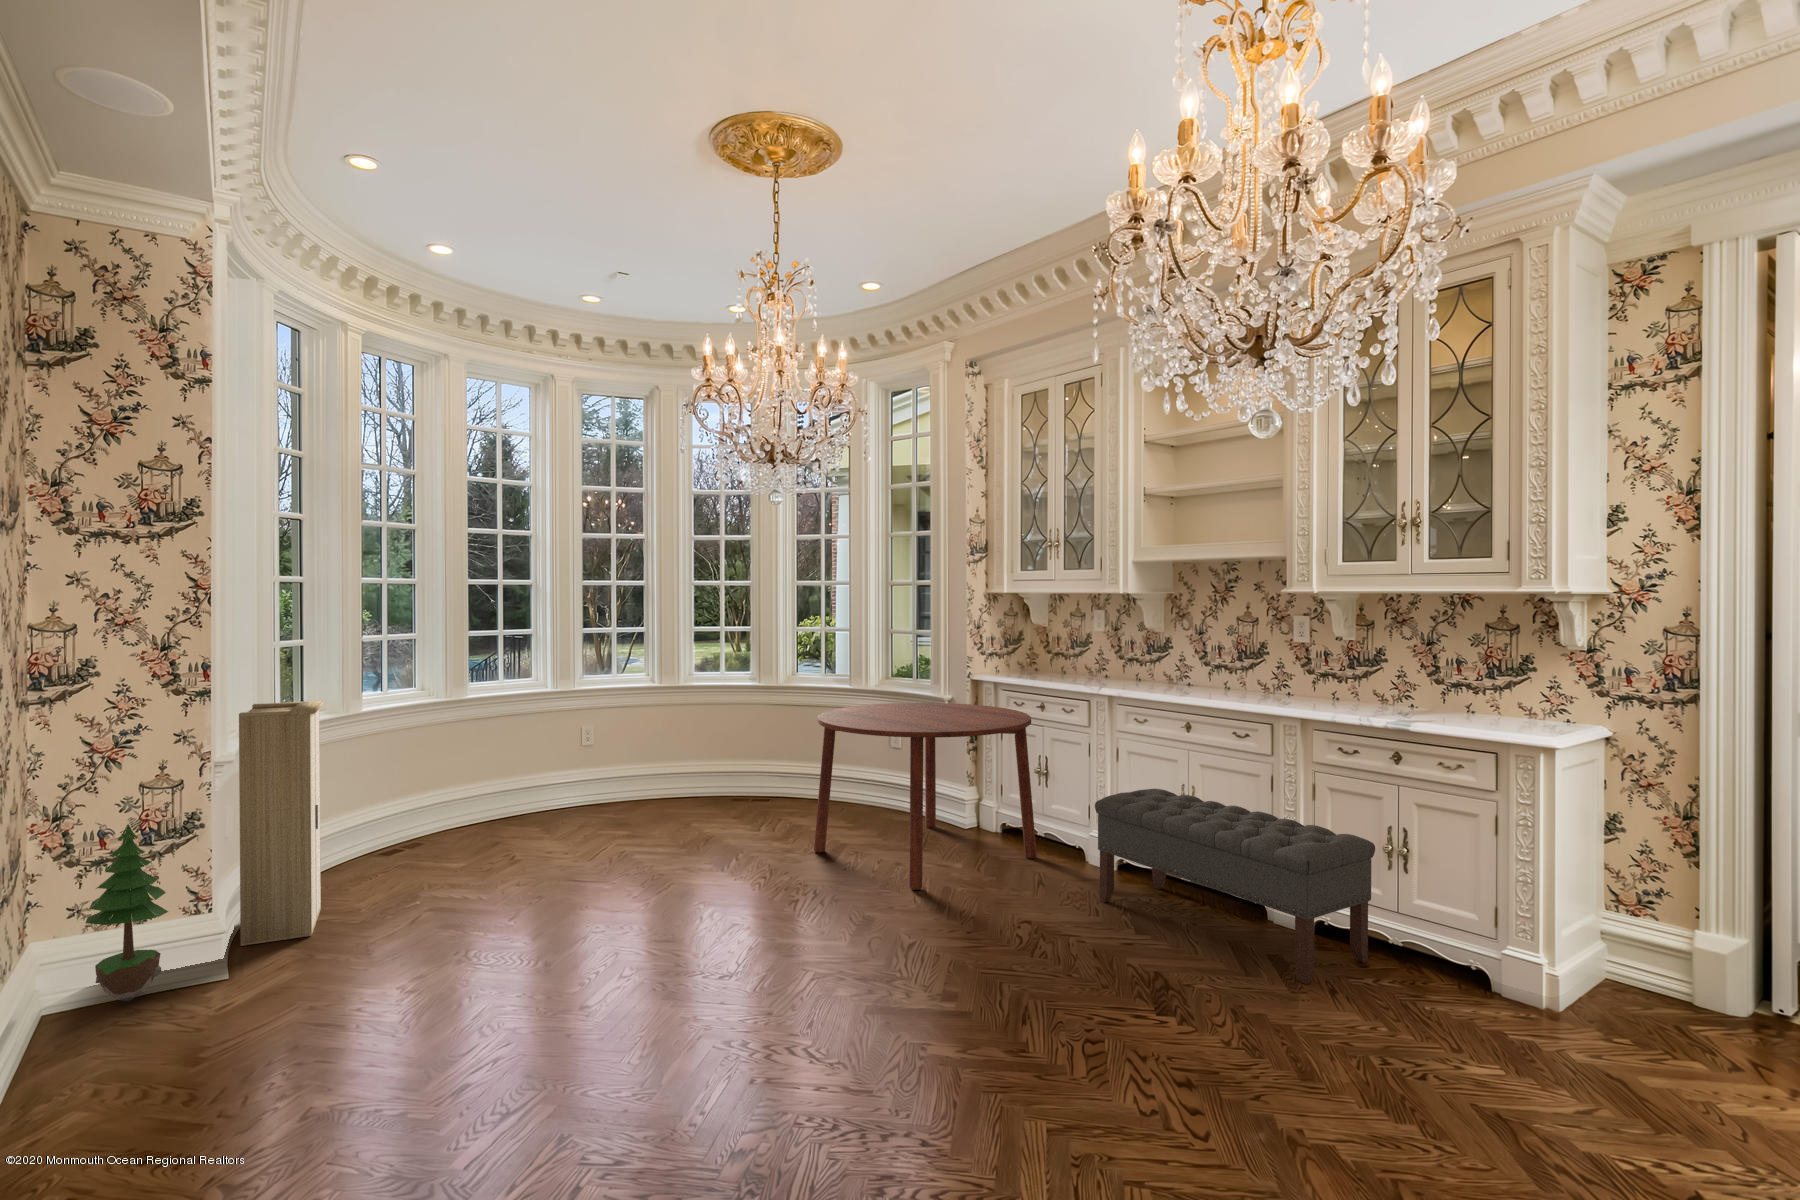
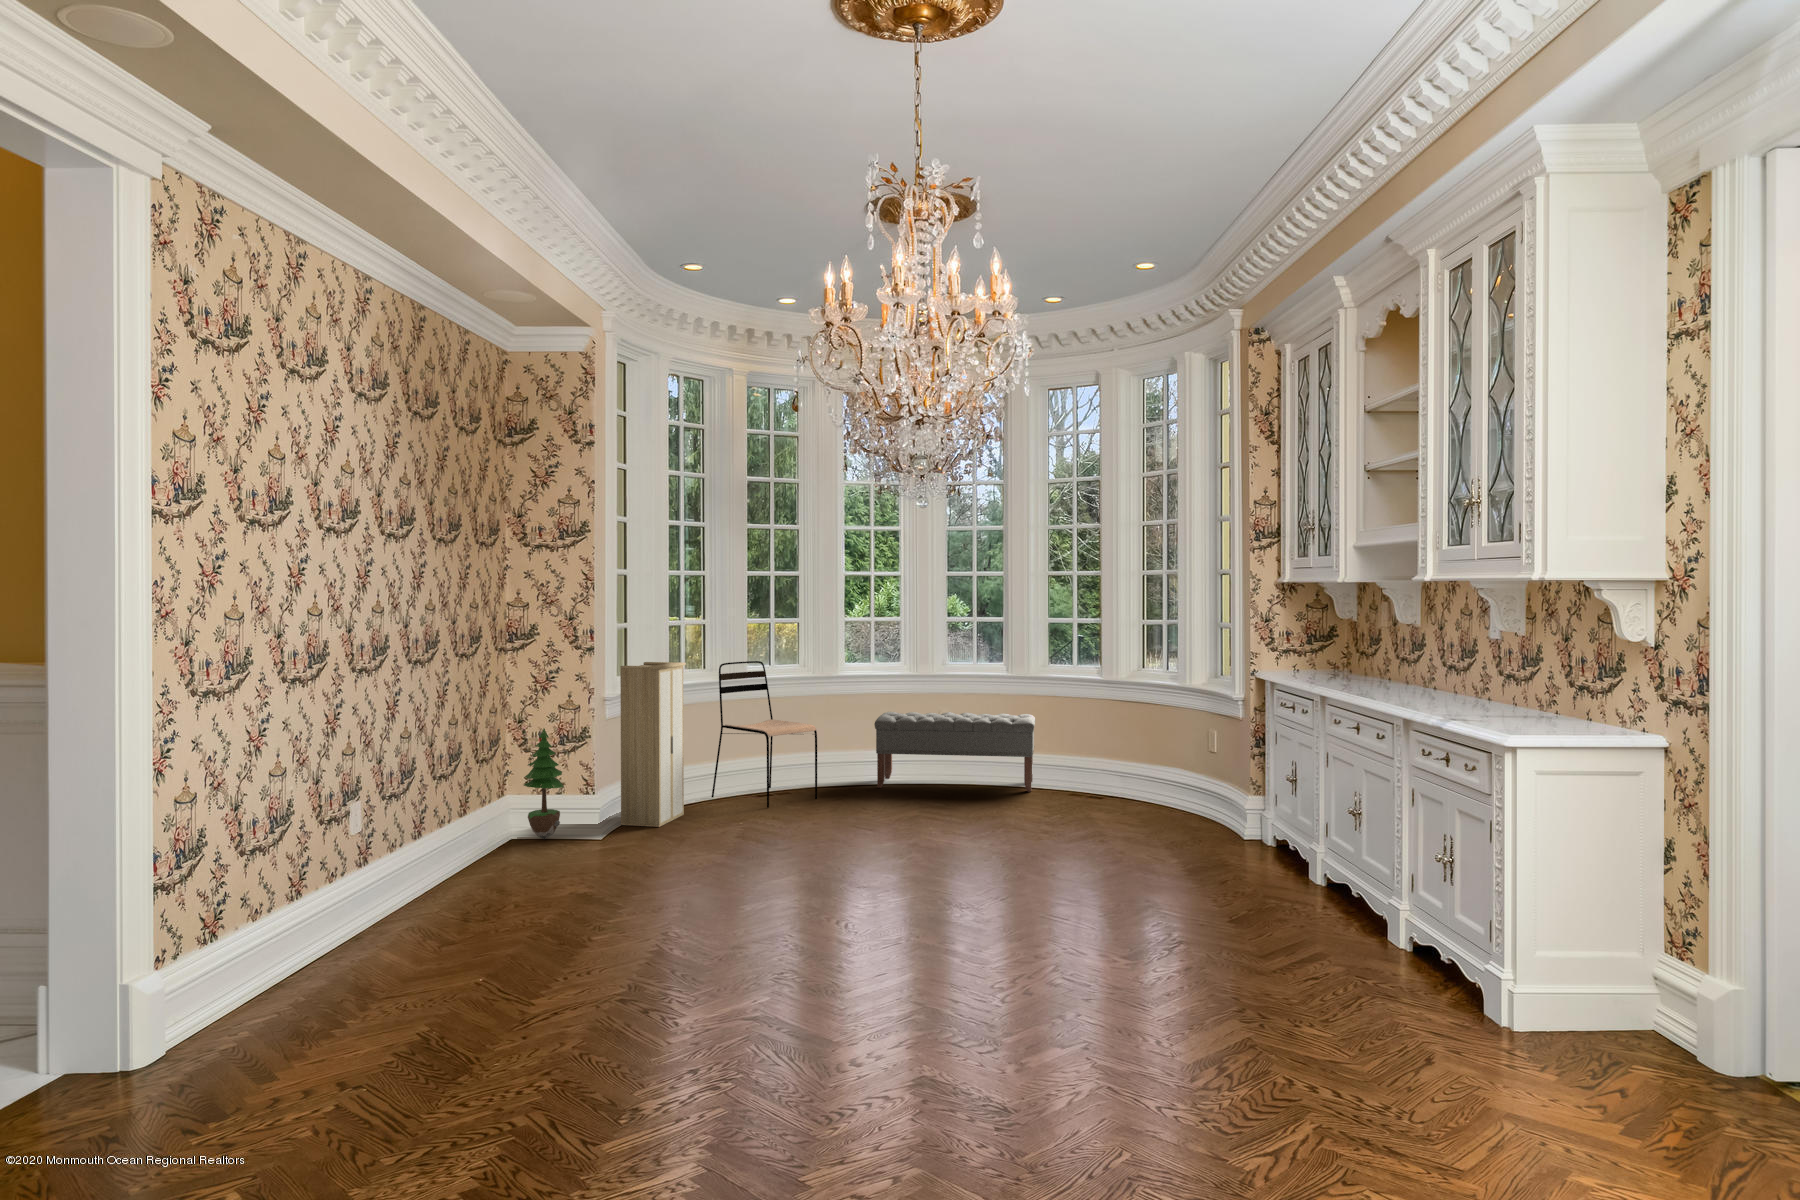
dining chair: none [324,691,477,876] -> present [712,661,817,808]
dining table: present [814,703,1037,890] -> none [1043,701,1270,877]
bench: present [1095,789,1375,984] -> present [874,712,1035,792]

